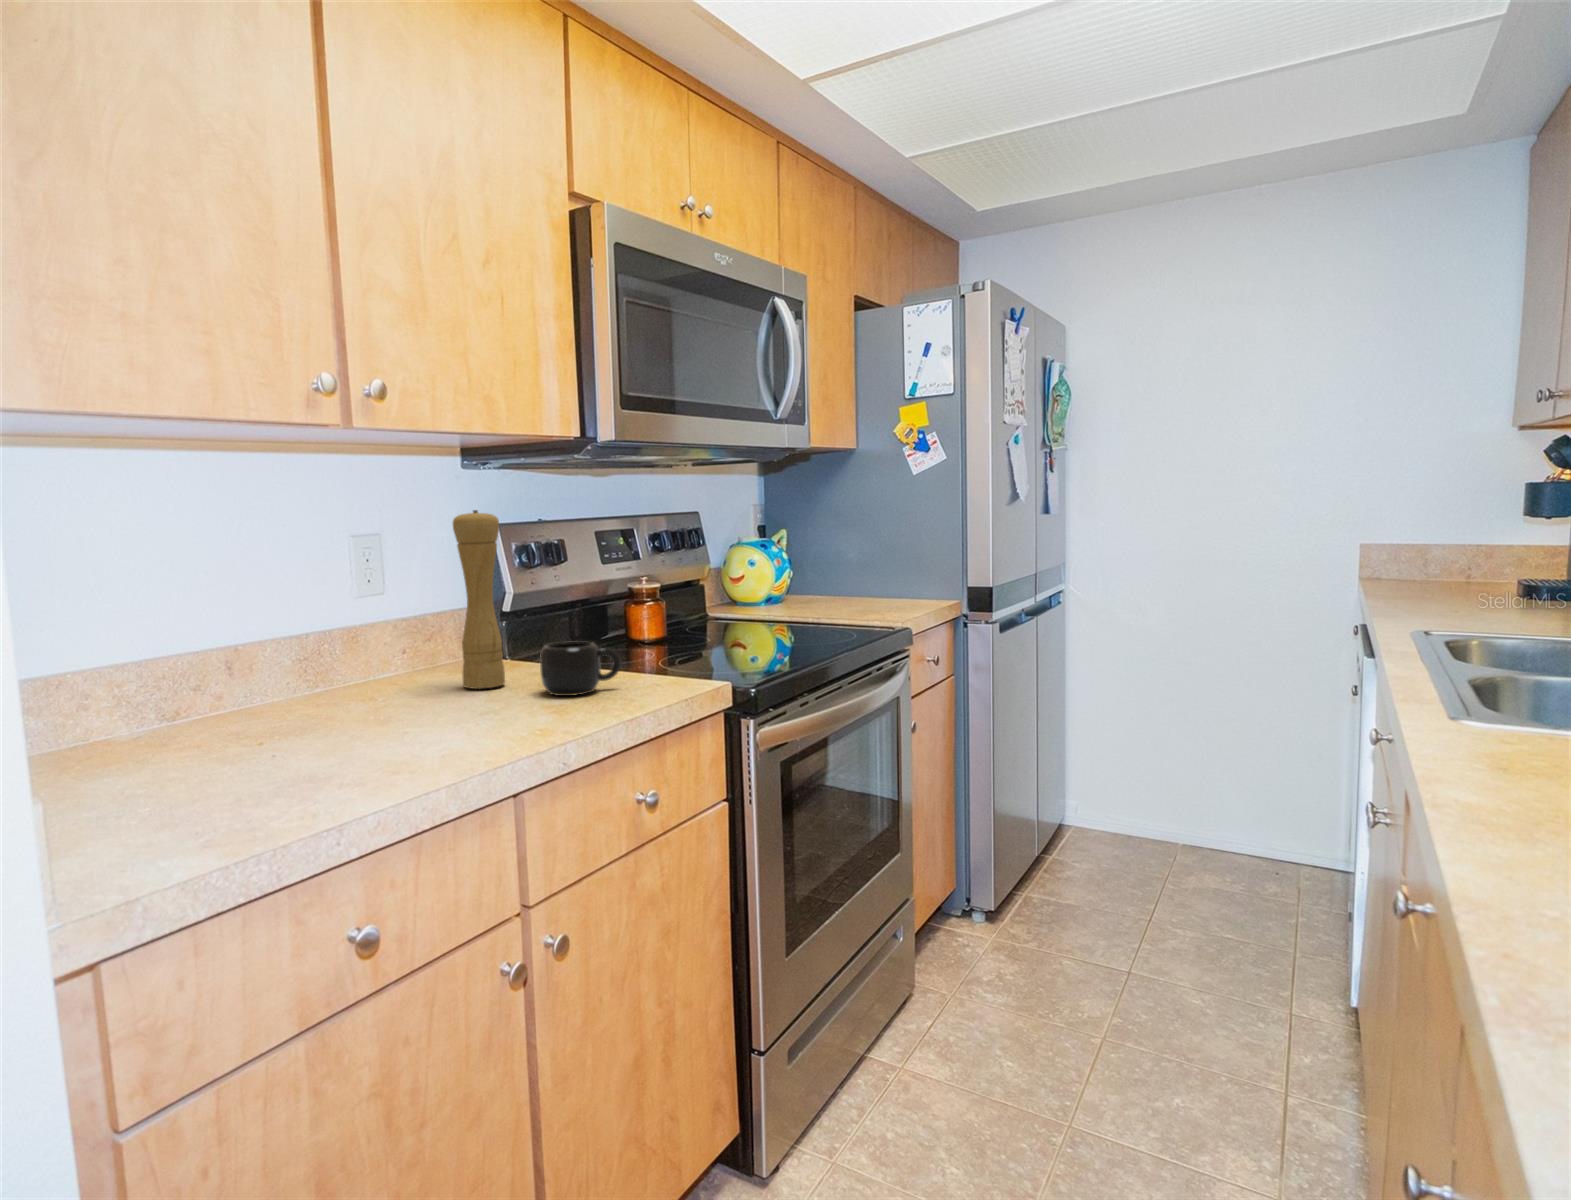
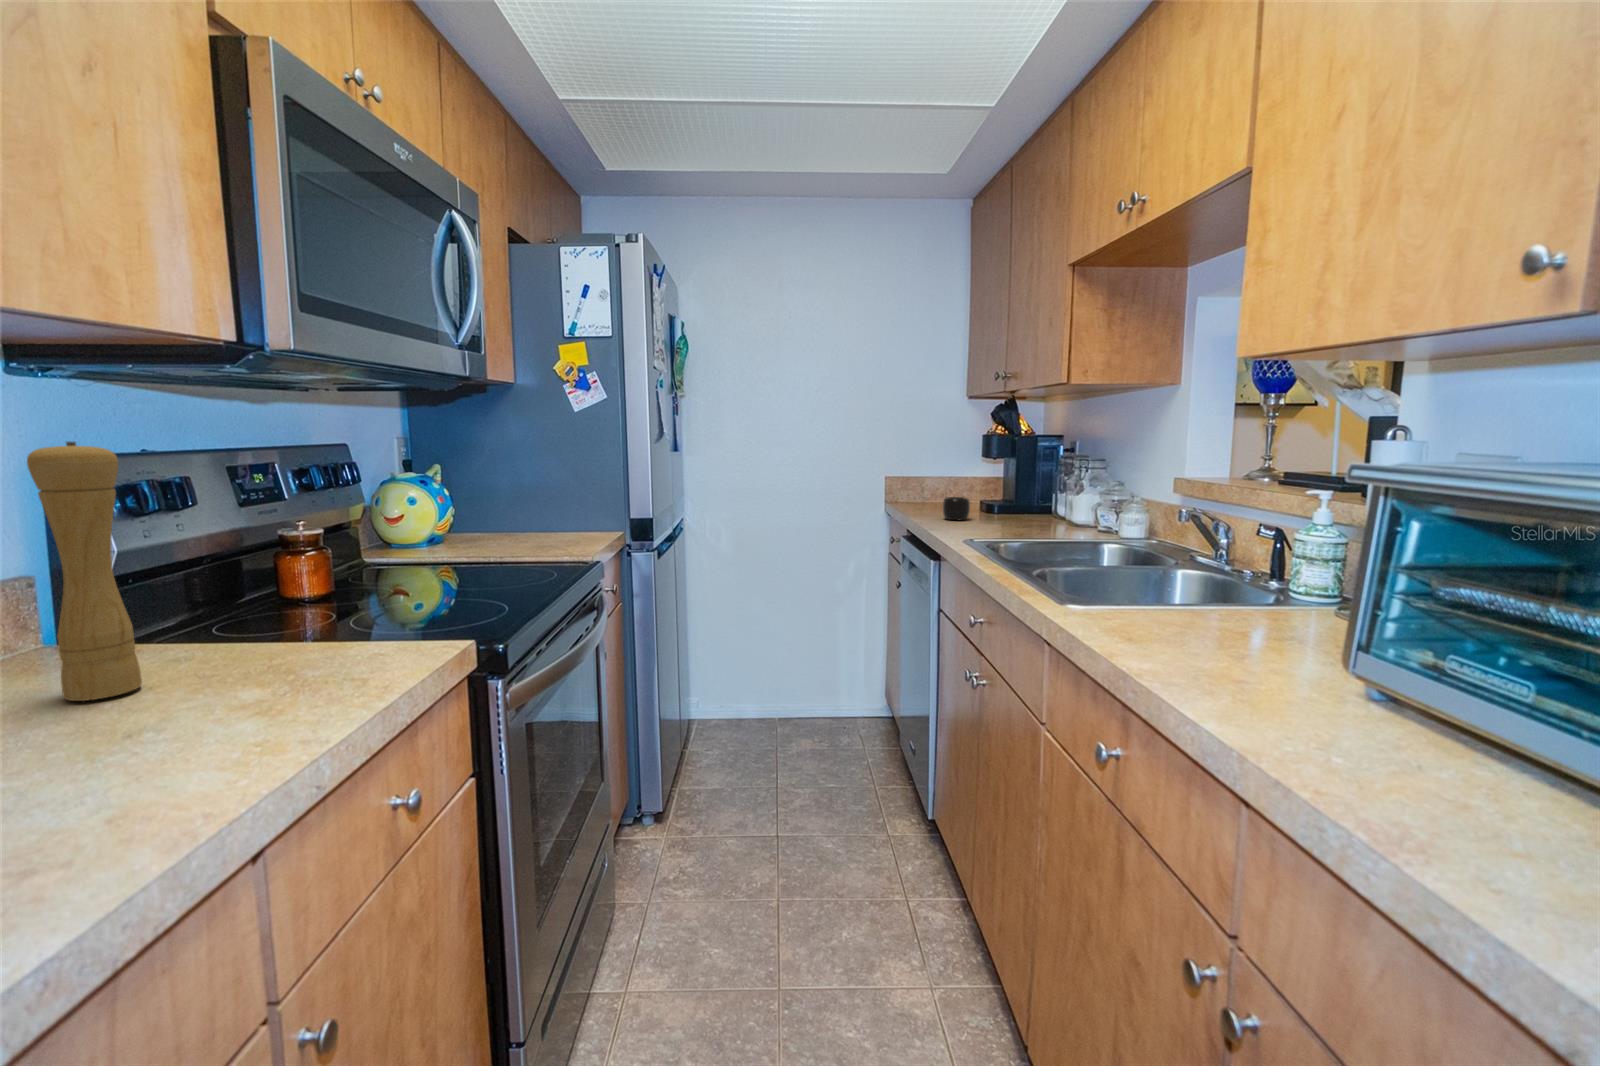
mug: present [540,641,621,696] -> present [943,497,970,520]

